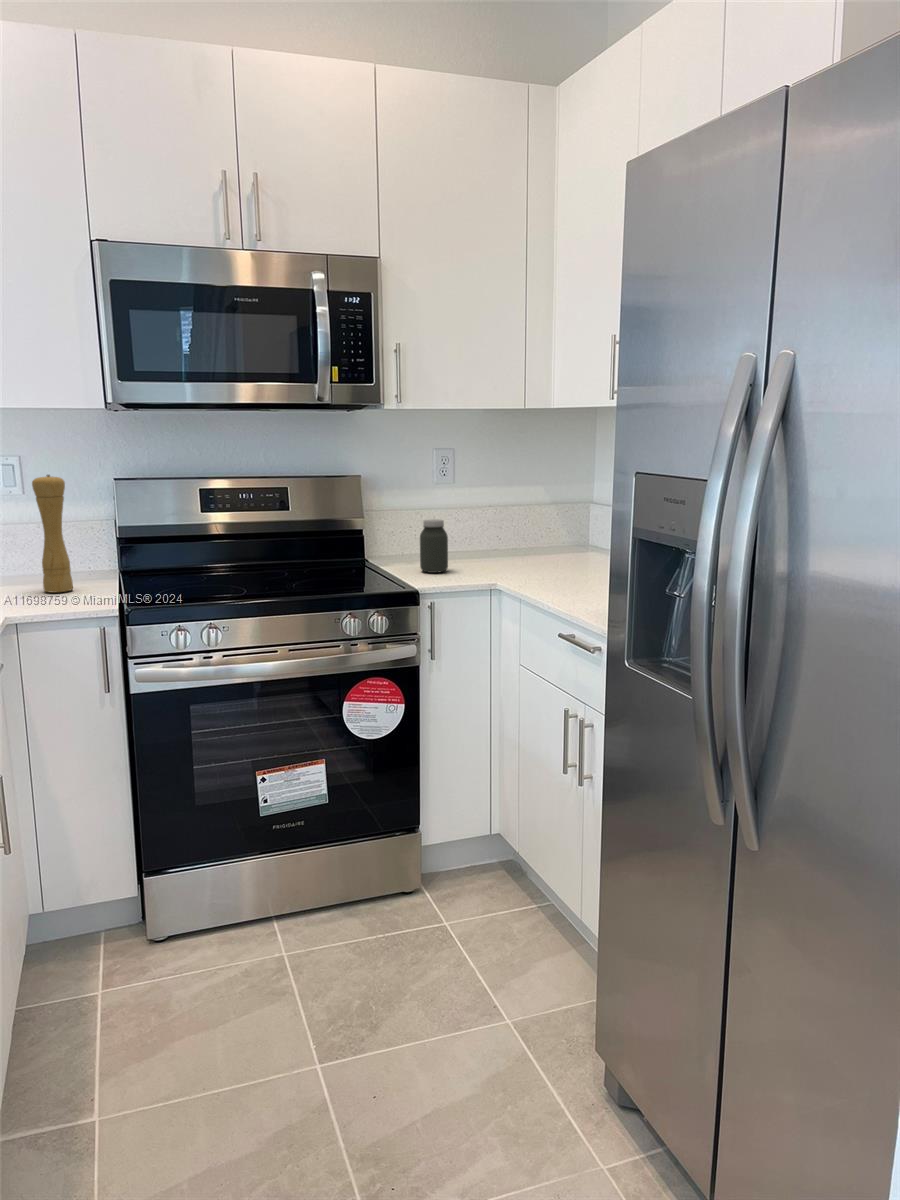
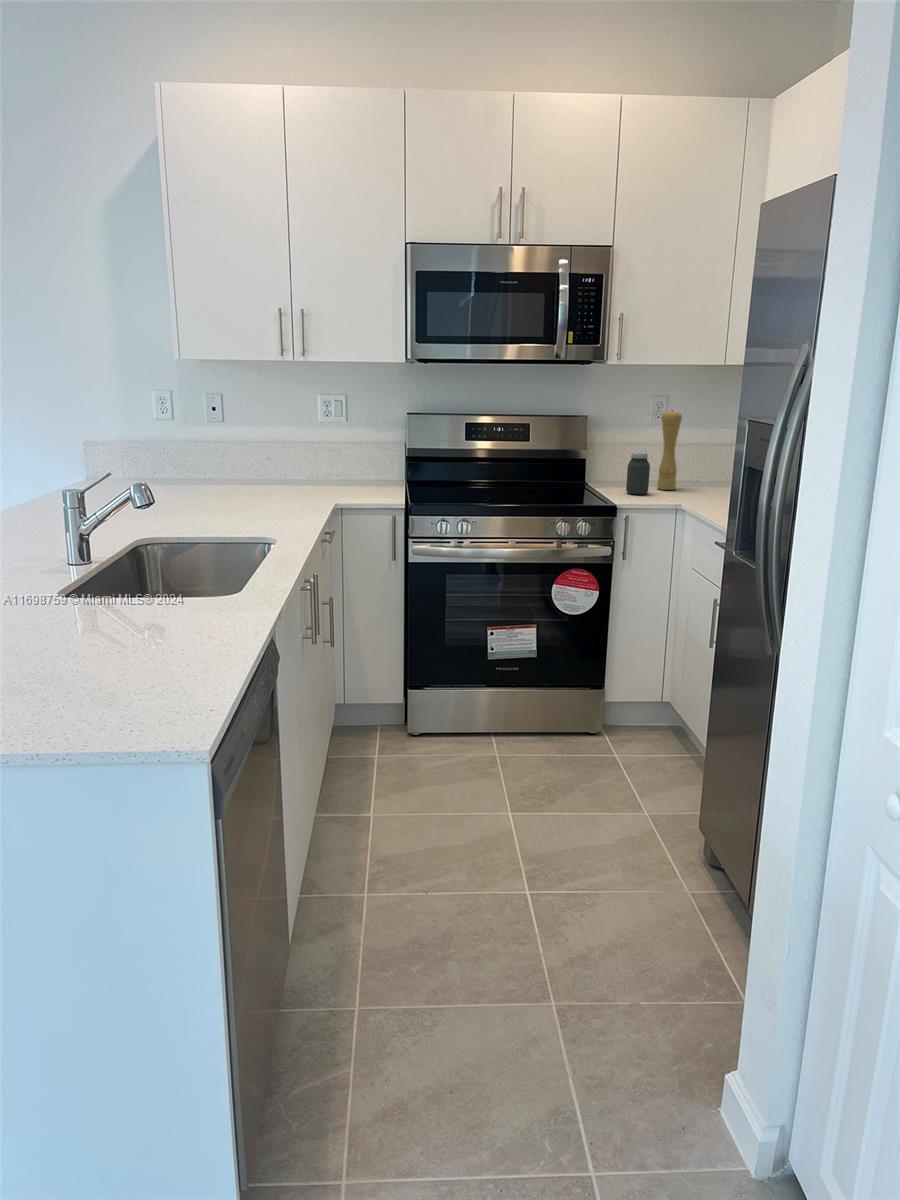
pepper mill: present [32,475,73,593] -> present [657,410,682,490]

